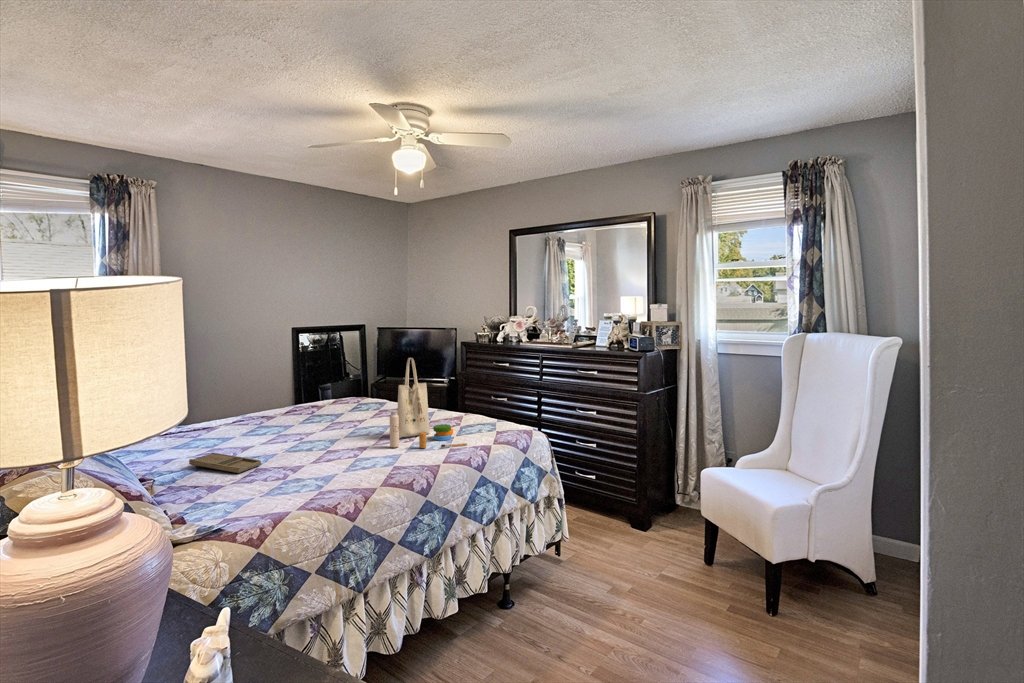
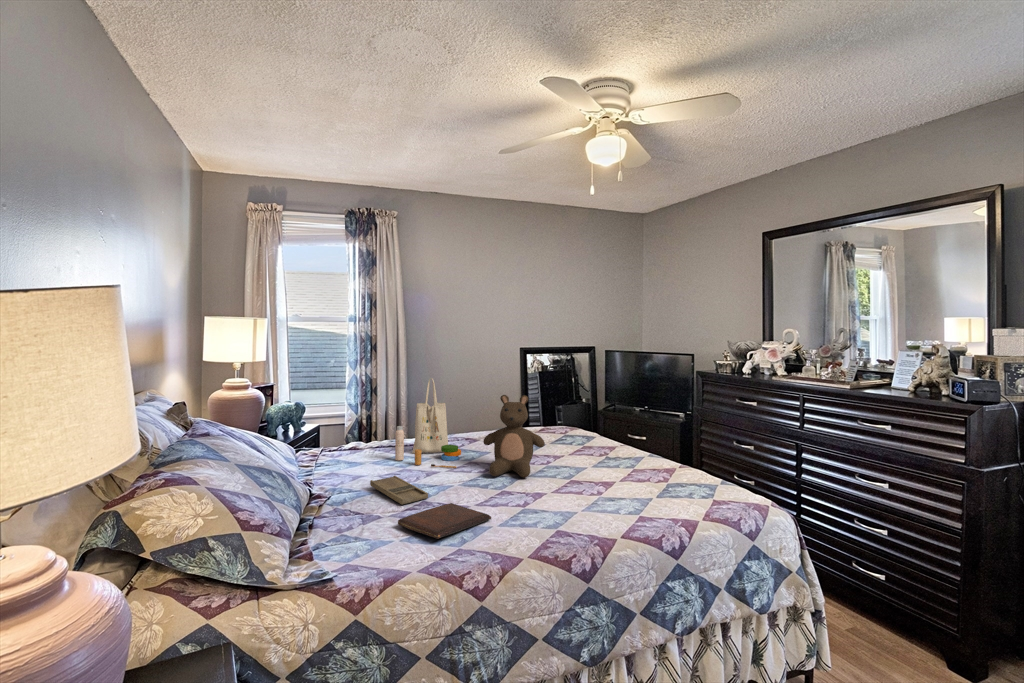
tote bag: present [390,358,467,448] -> present [395,378,461,468]
stuffed bear: none [296,366,356,441] -> present [483,395,545,478]
book: none [250,464,335,487] -> present [398,503,491,539]

